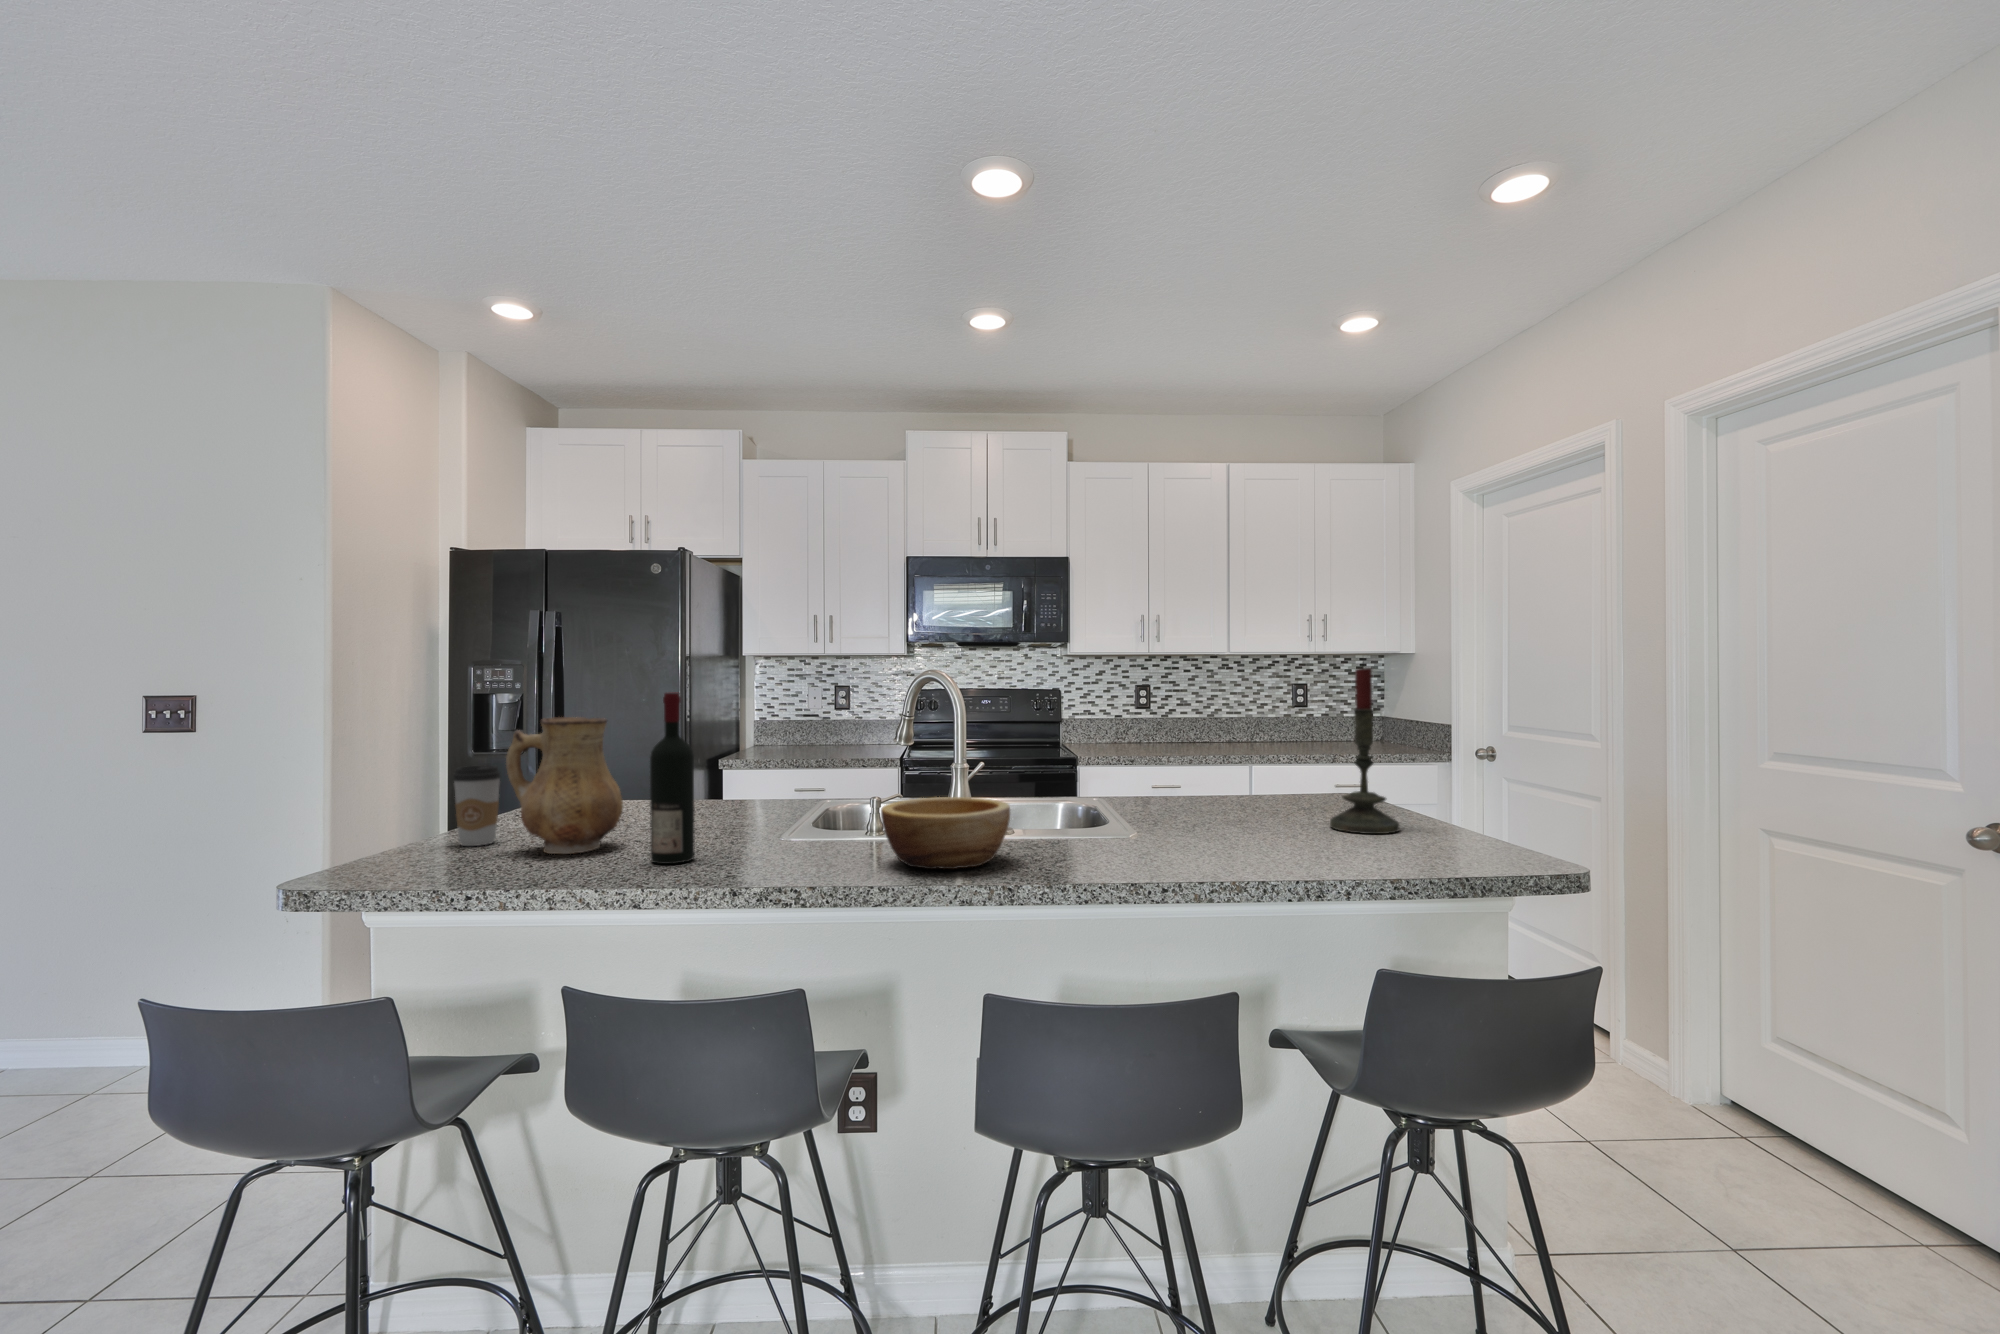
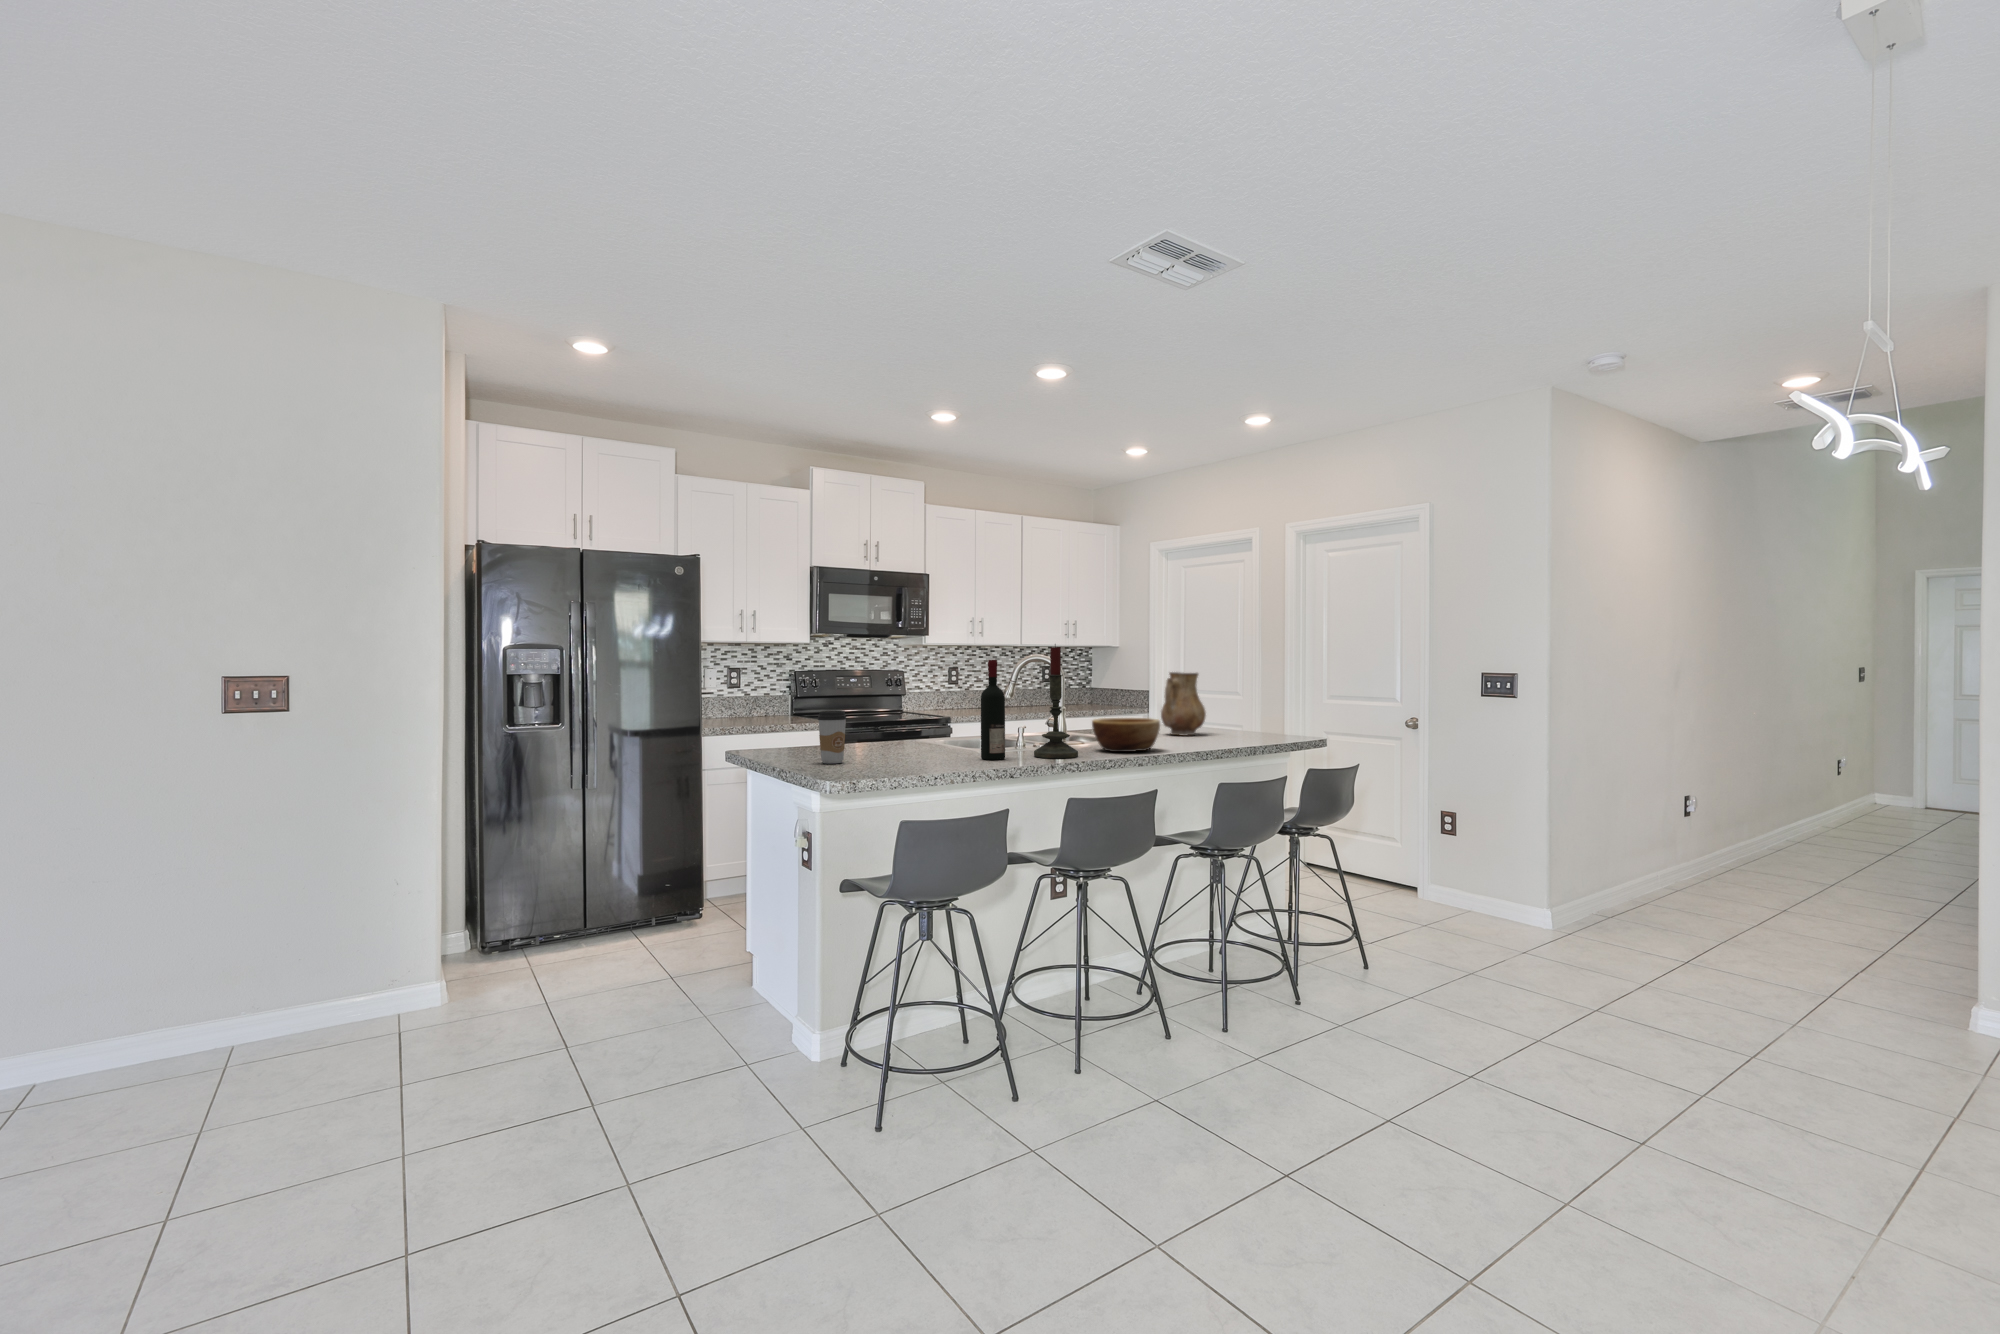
candle: present [1330,668,1399,834] -> present [1034,644,1078,758]
ceramic pitcher: present [506,717,623,854] -> present [1161,672,1206,736]

